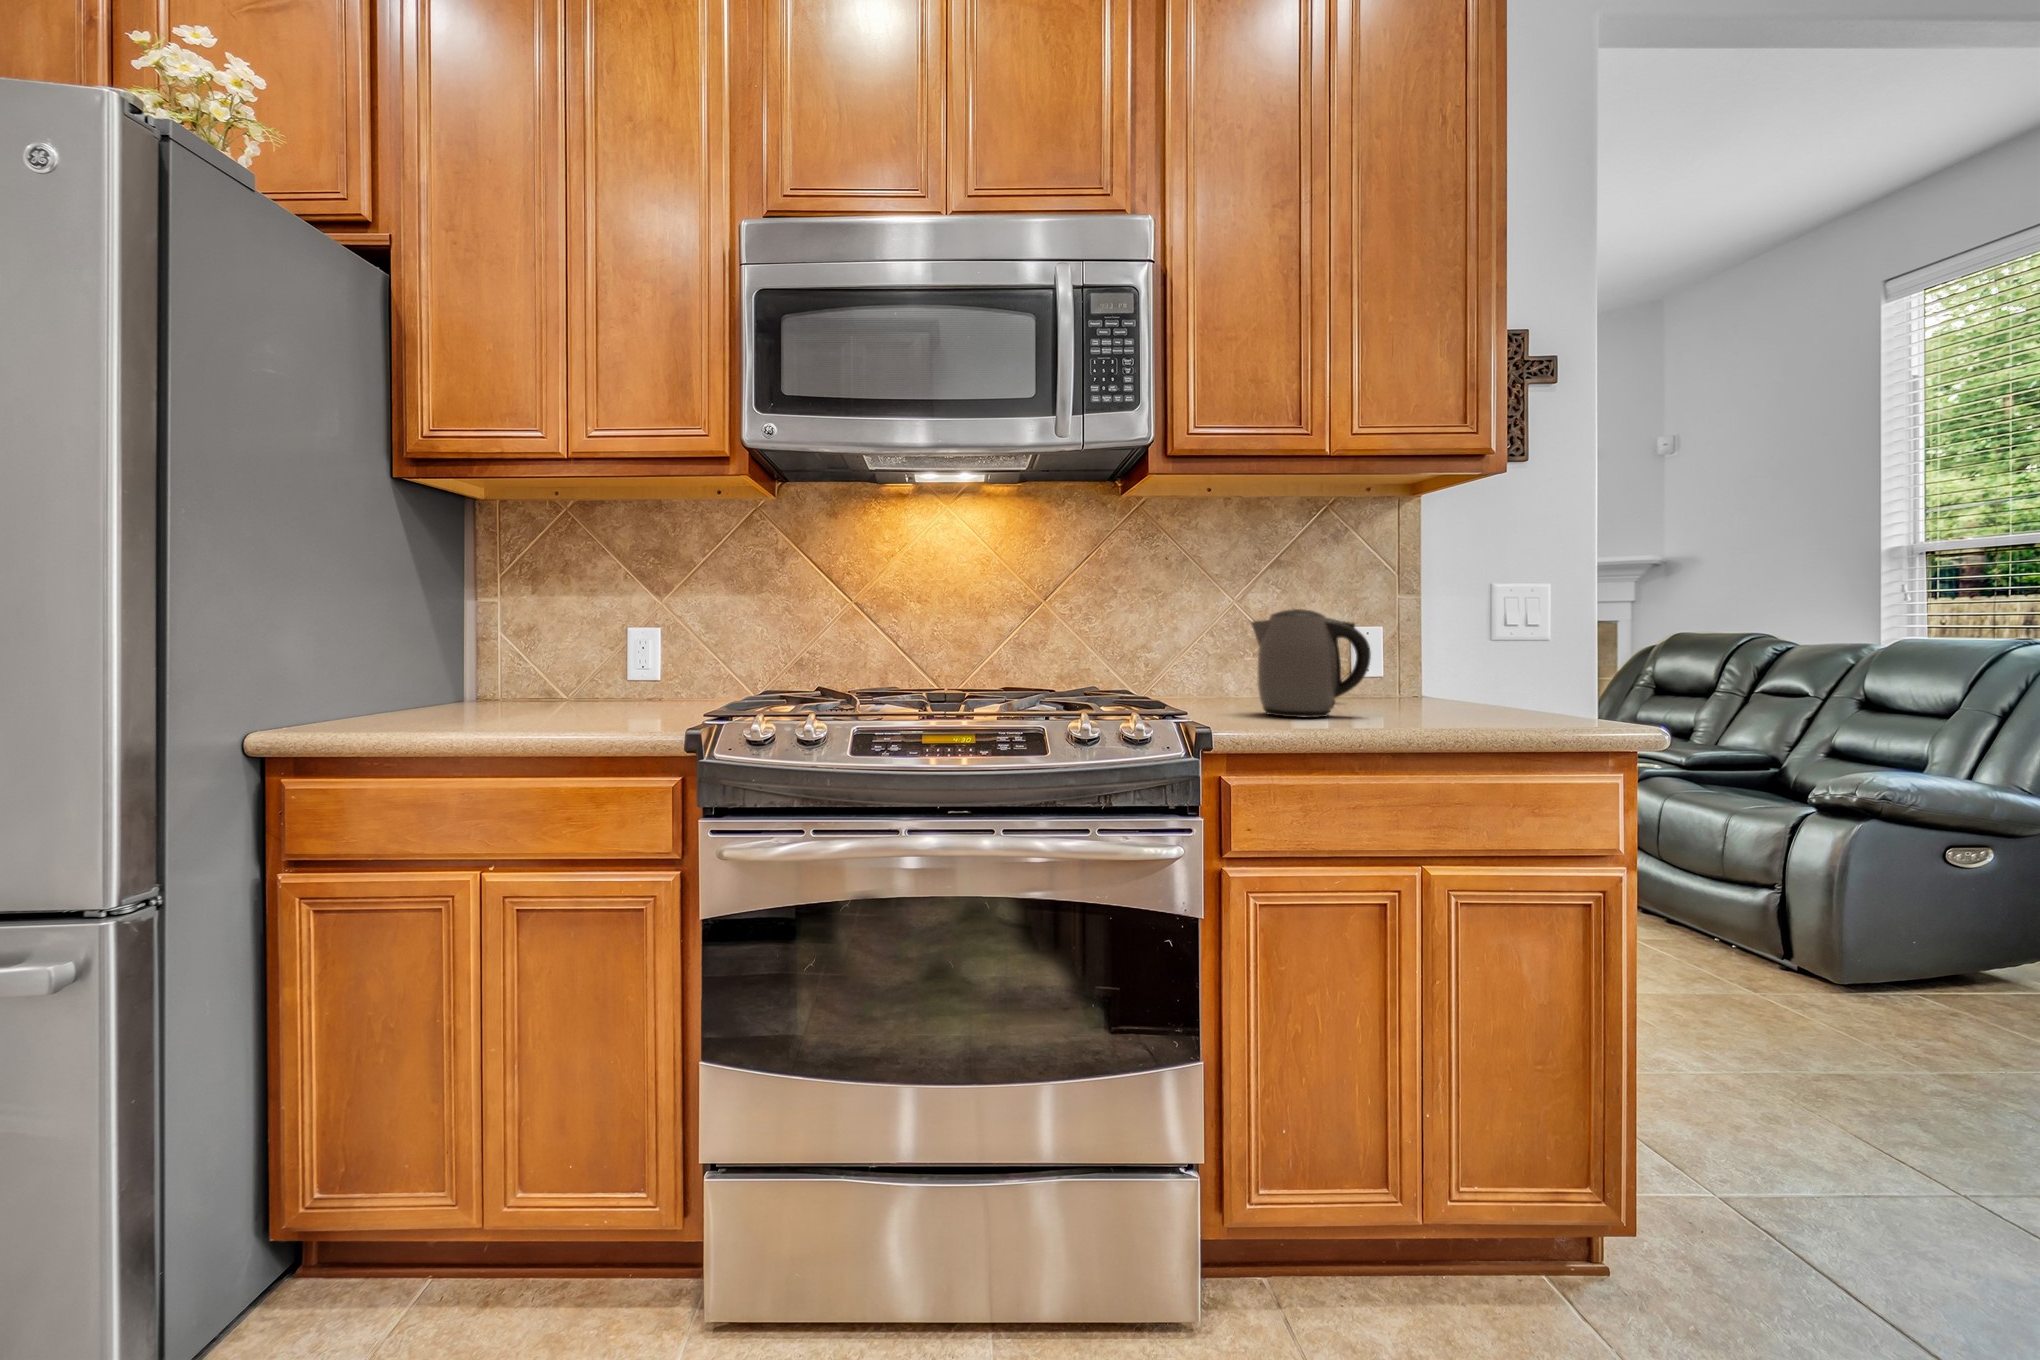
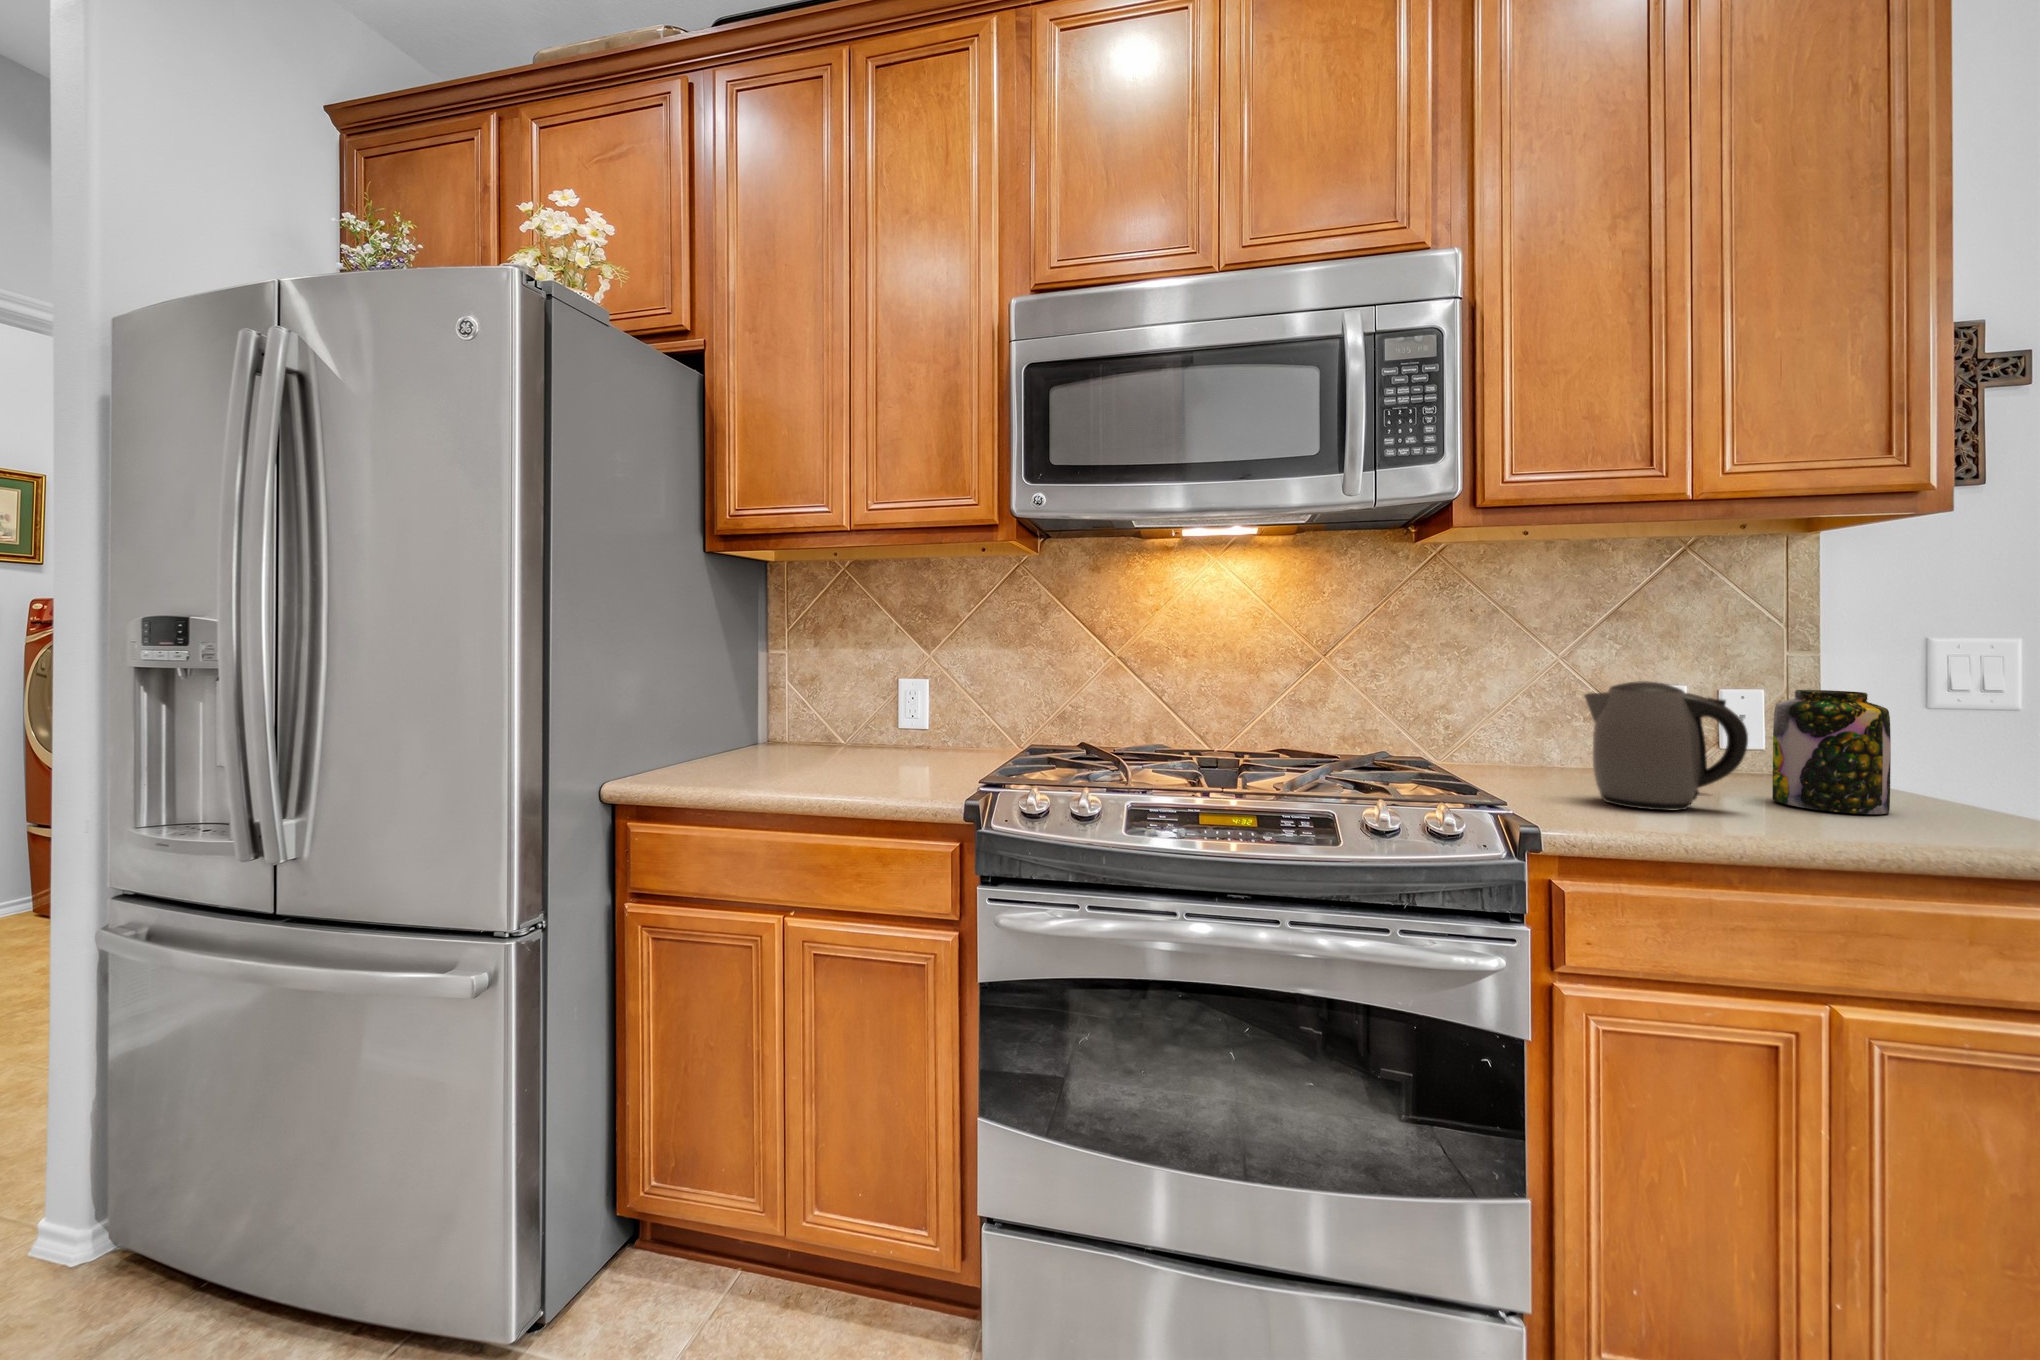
jar: none [1388,617,1467,714] -> present [1772,690,1891,814]

